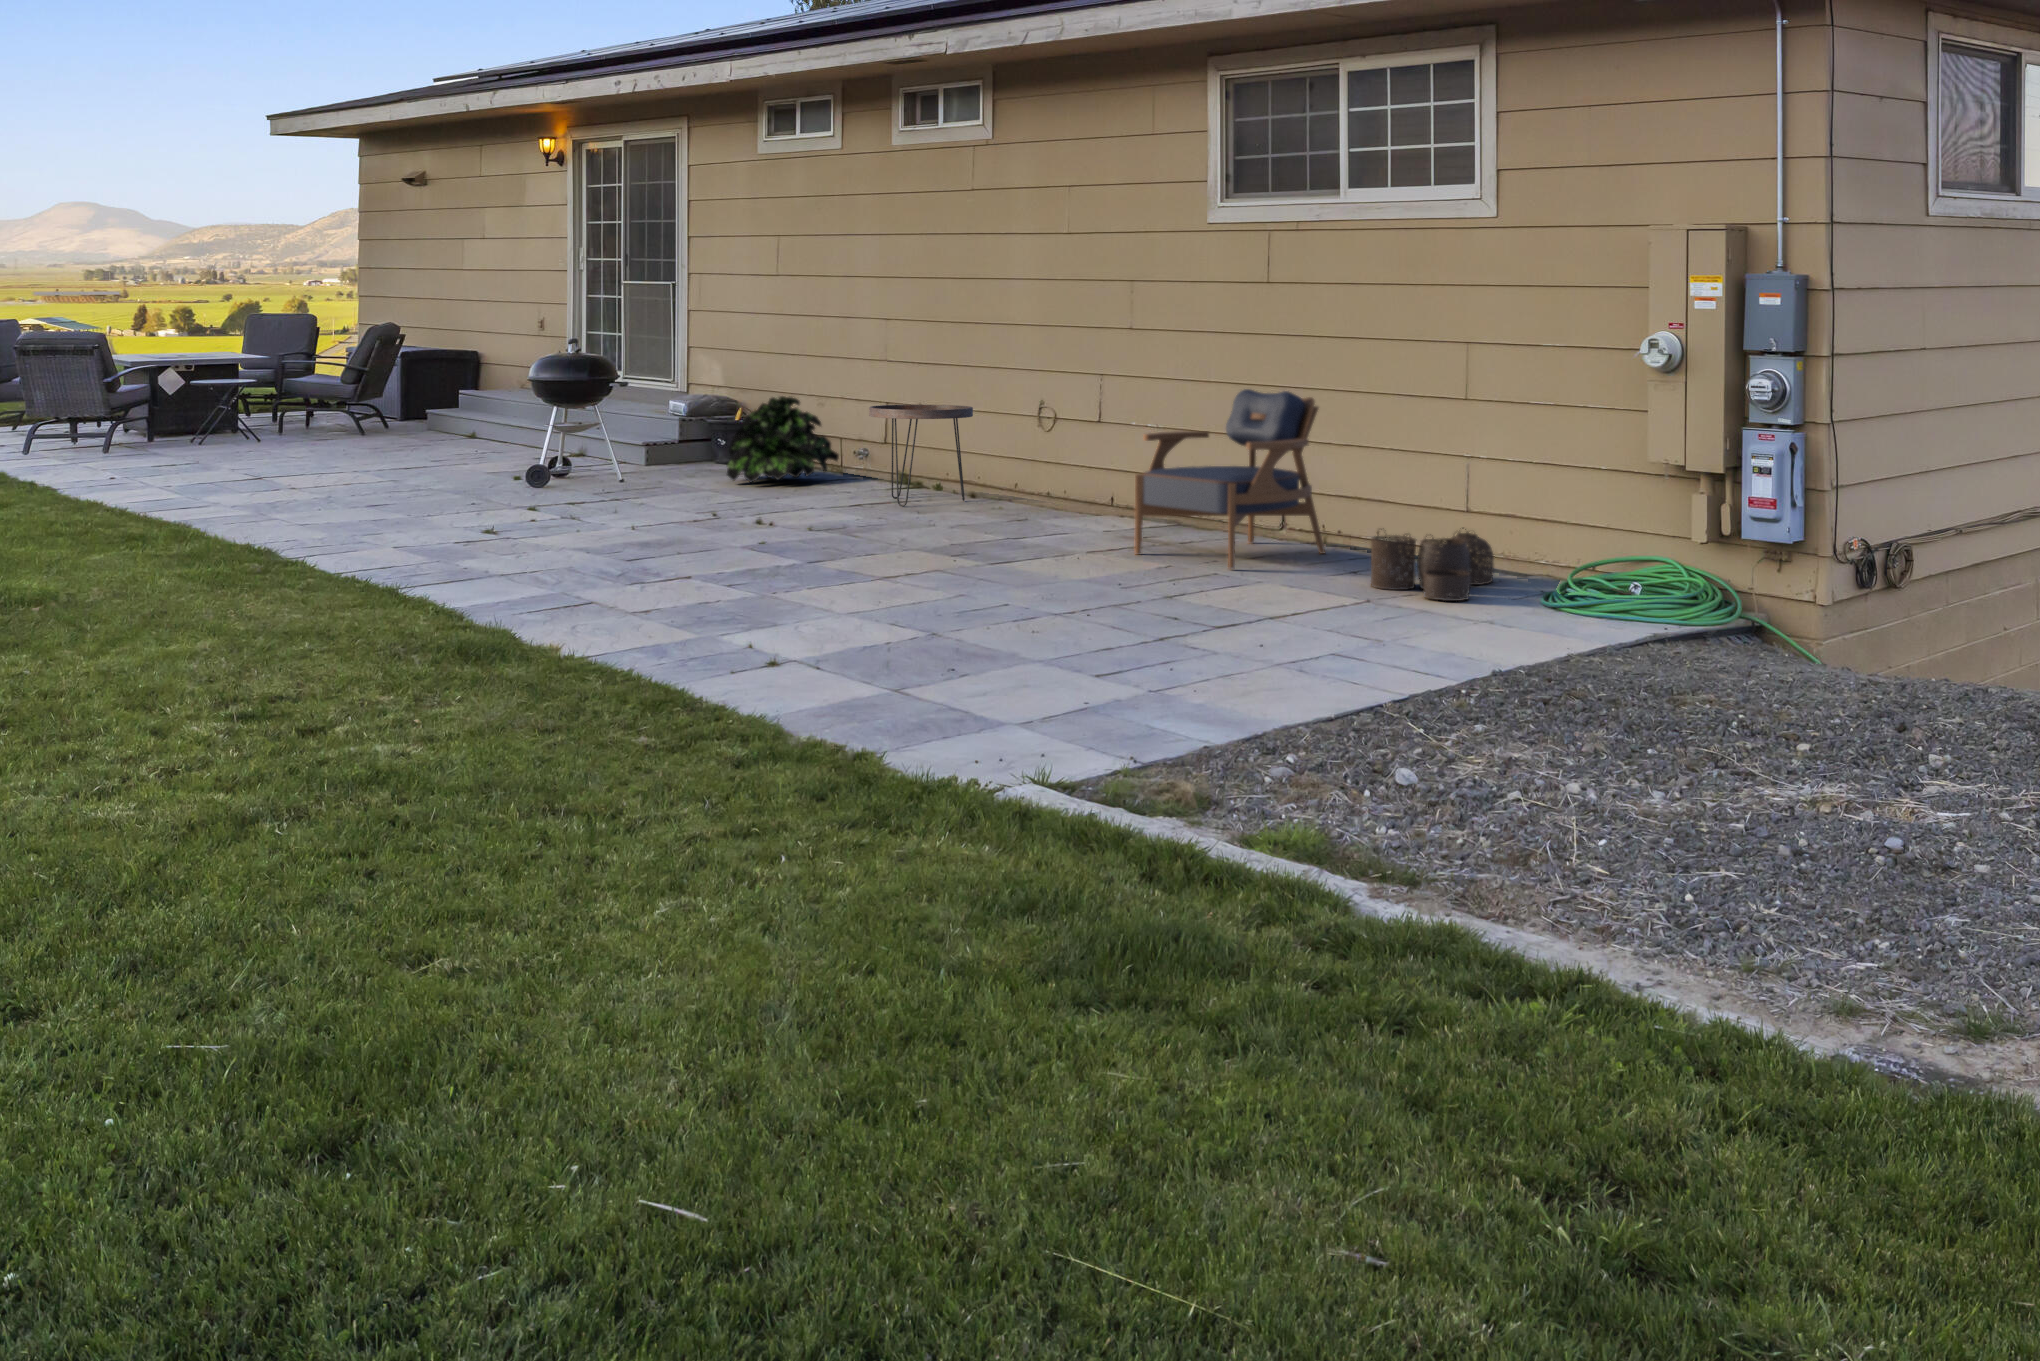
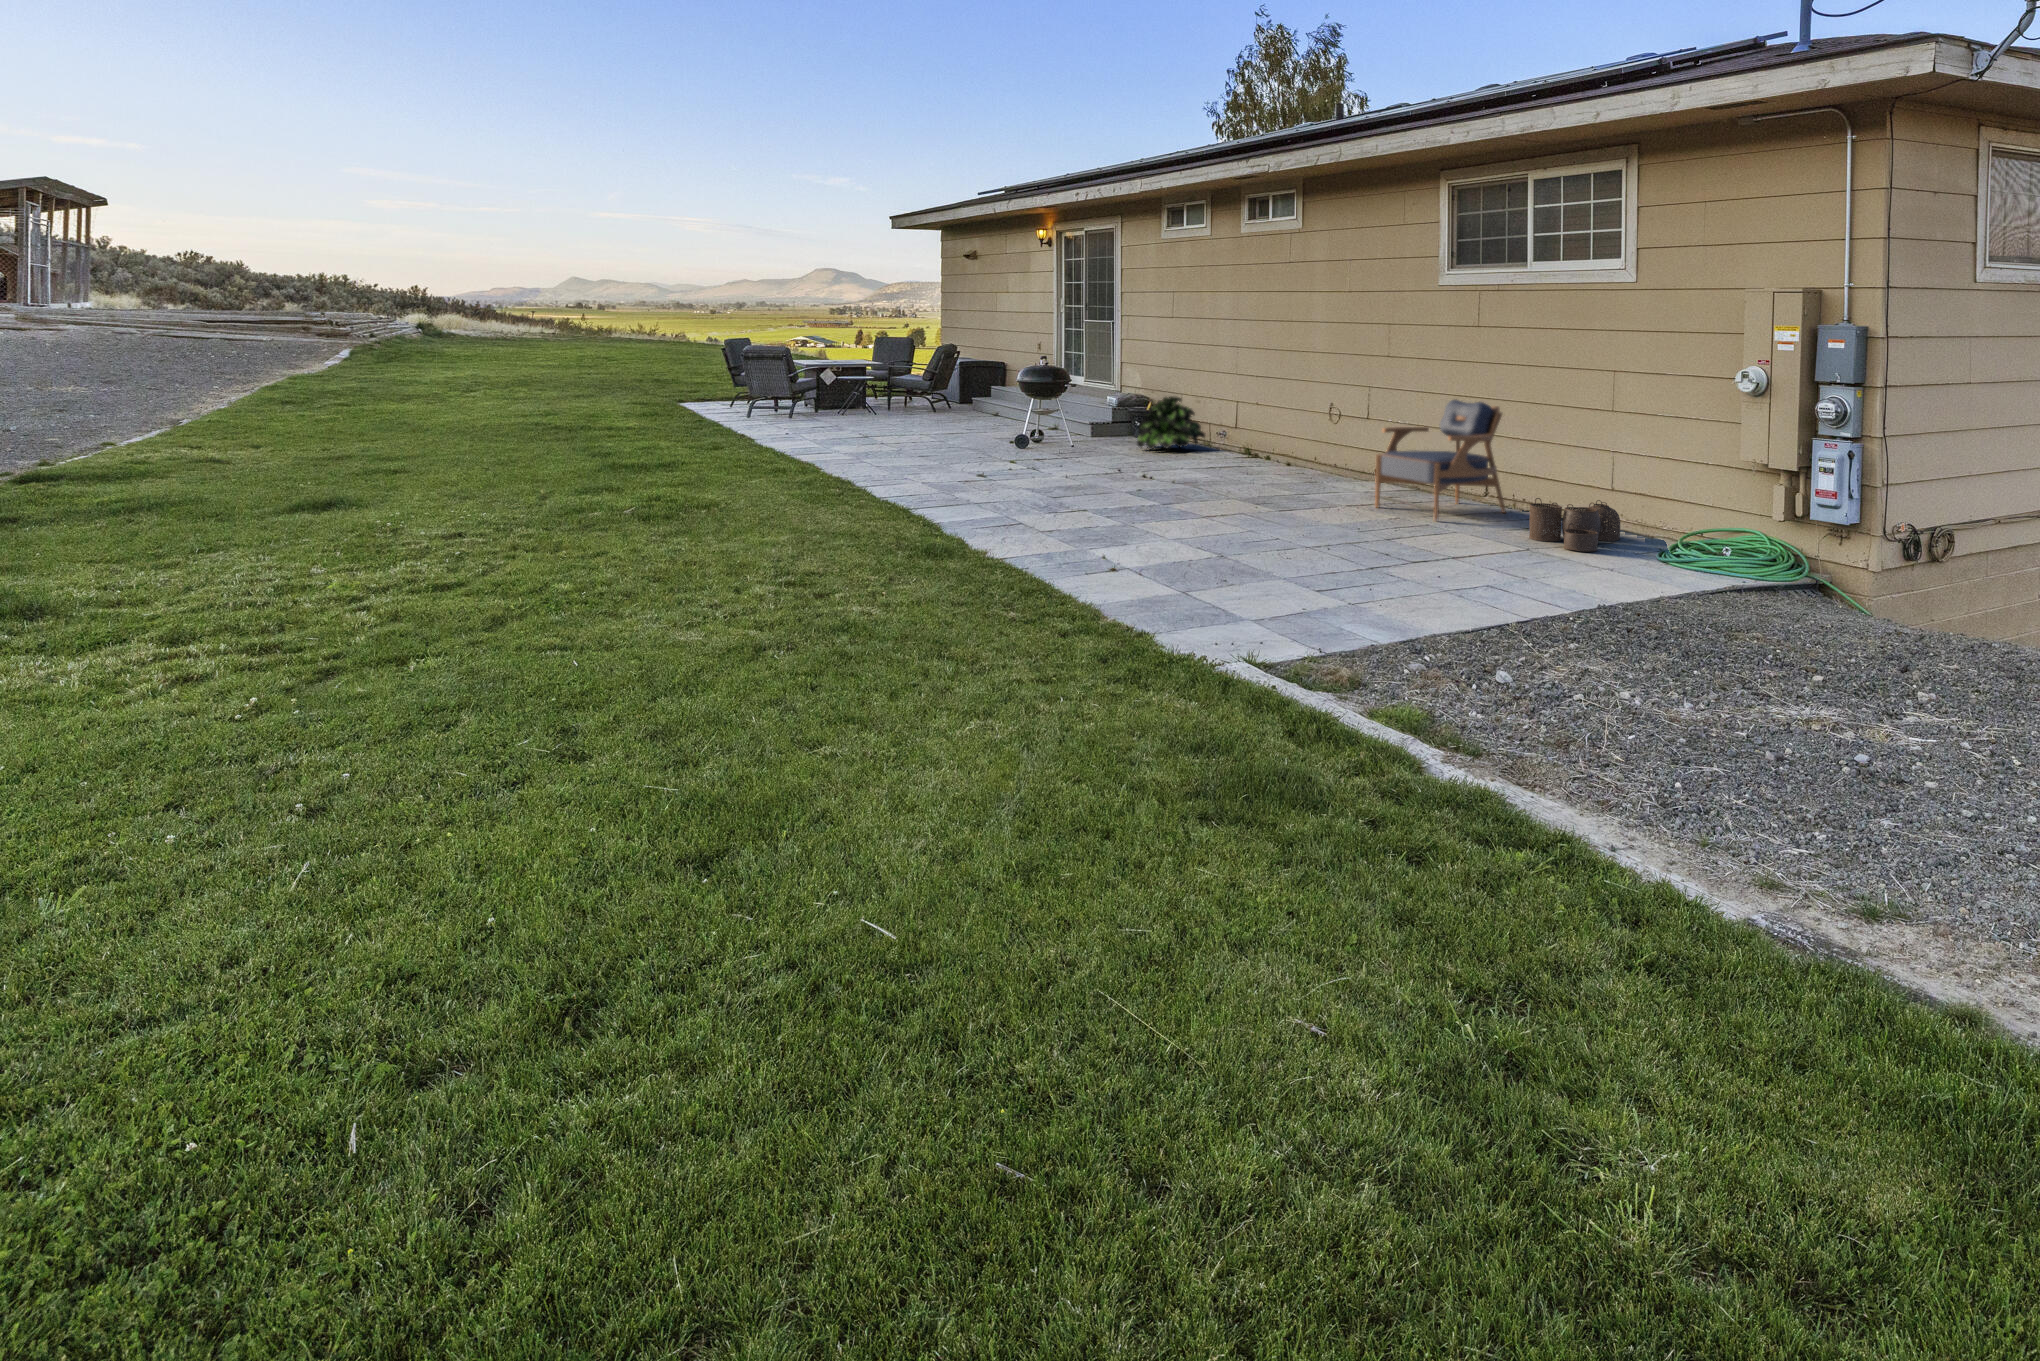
side table: present [869,405,973,506] -> none [1219,404,1285,469]

